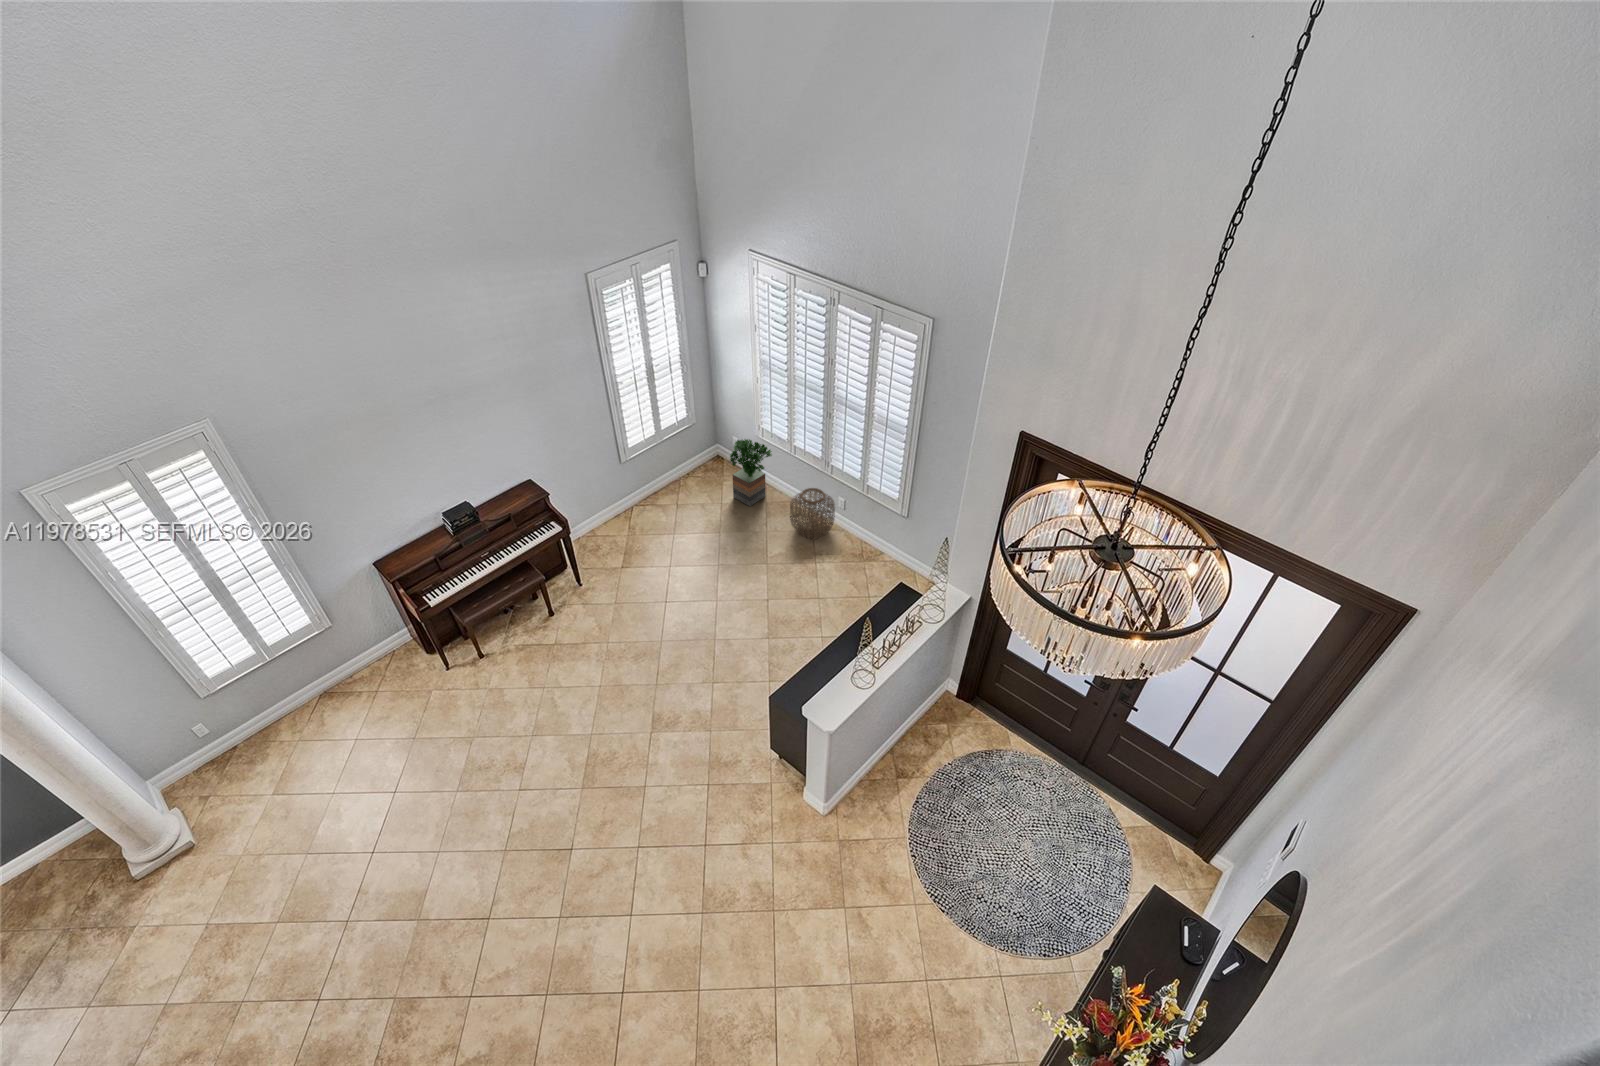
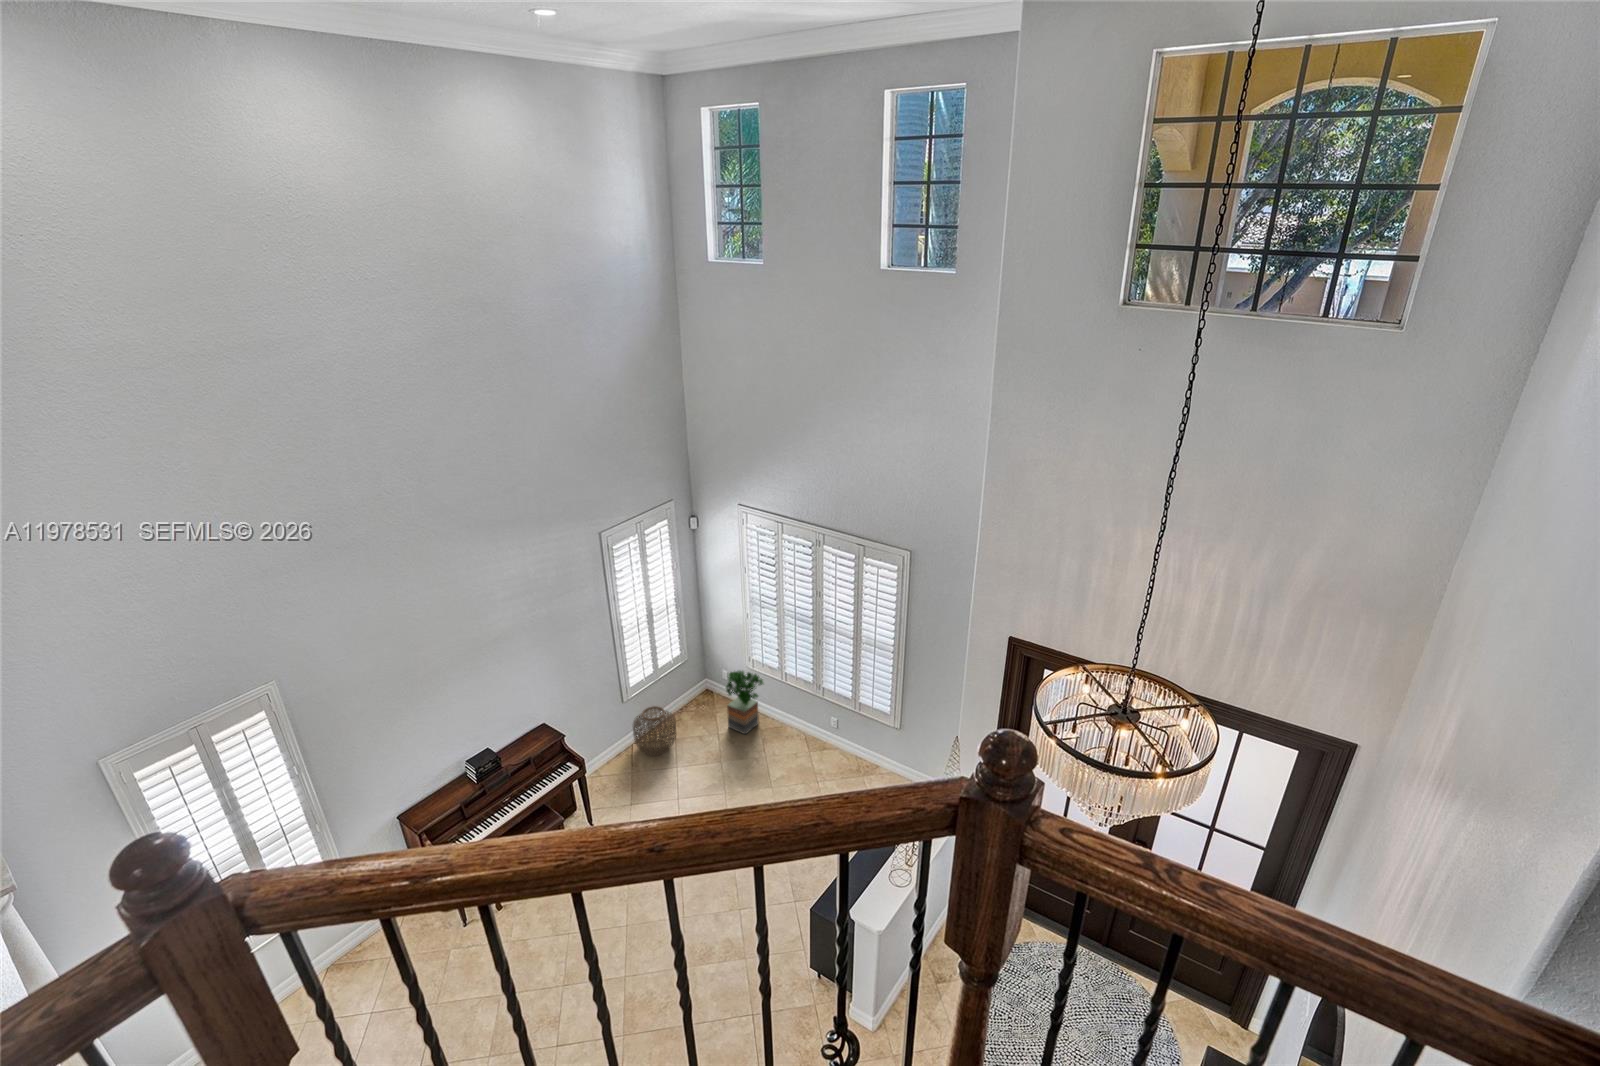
woven basket: present [790,488,835,539] -> present [633,706,676,756]

